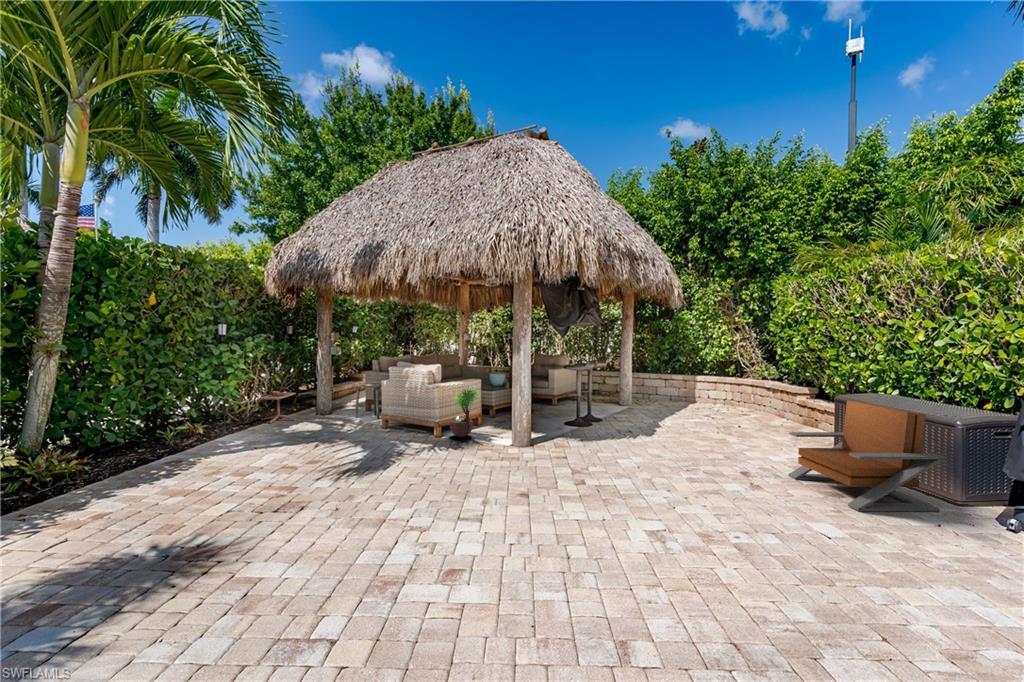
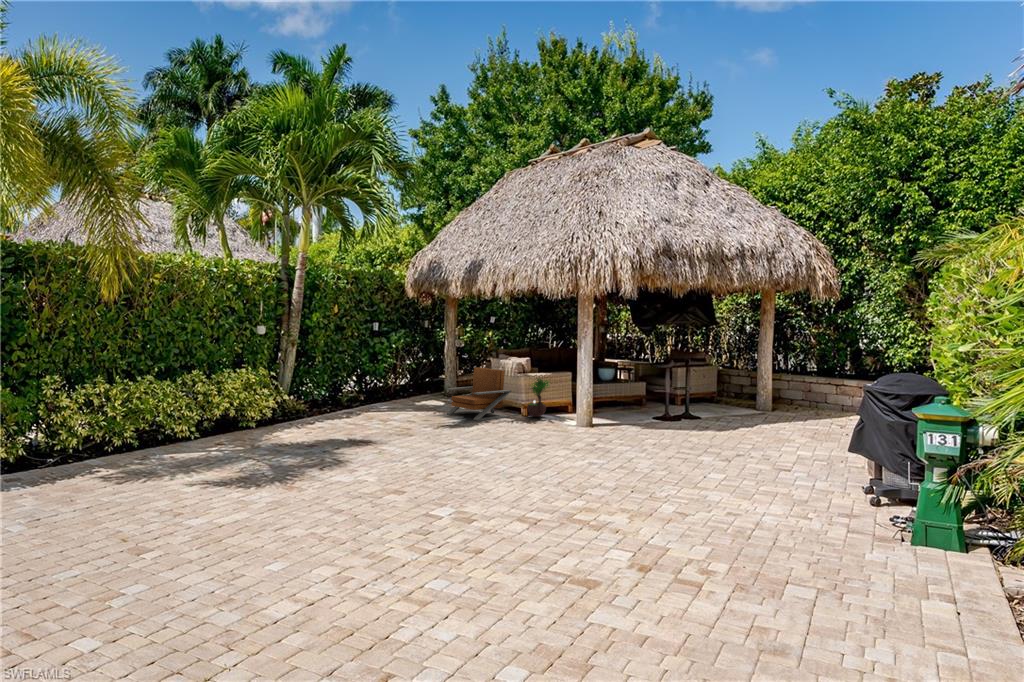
side table: present [259,391,296,423] -> none [401,376,429,401]
lounge chair: present [788,400,945,511] -> present [447,367,511,421]

